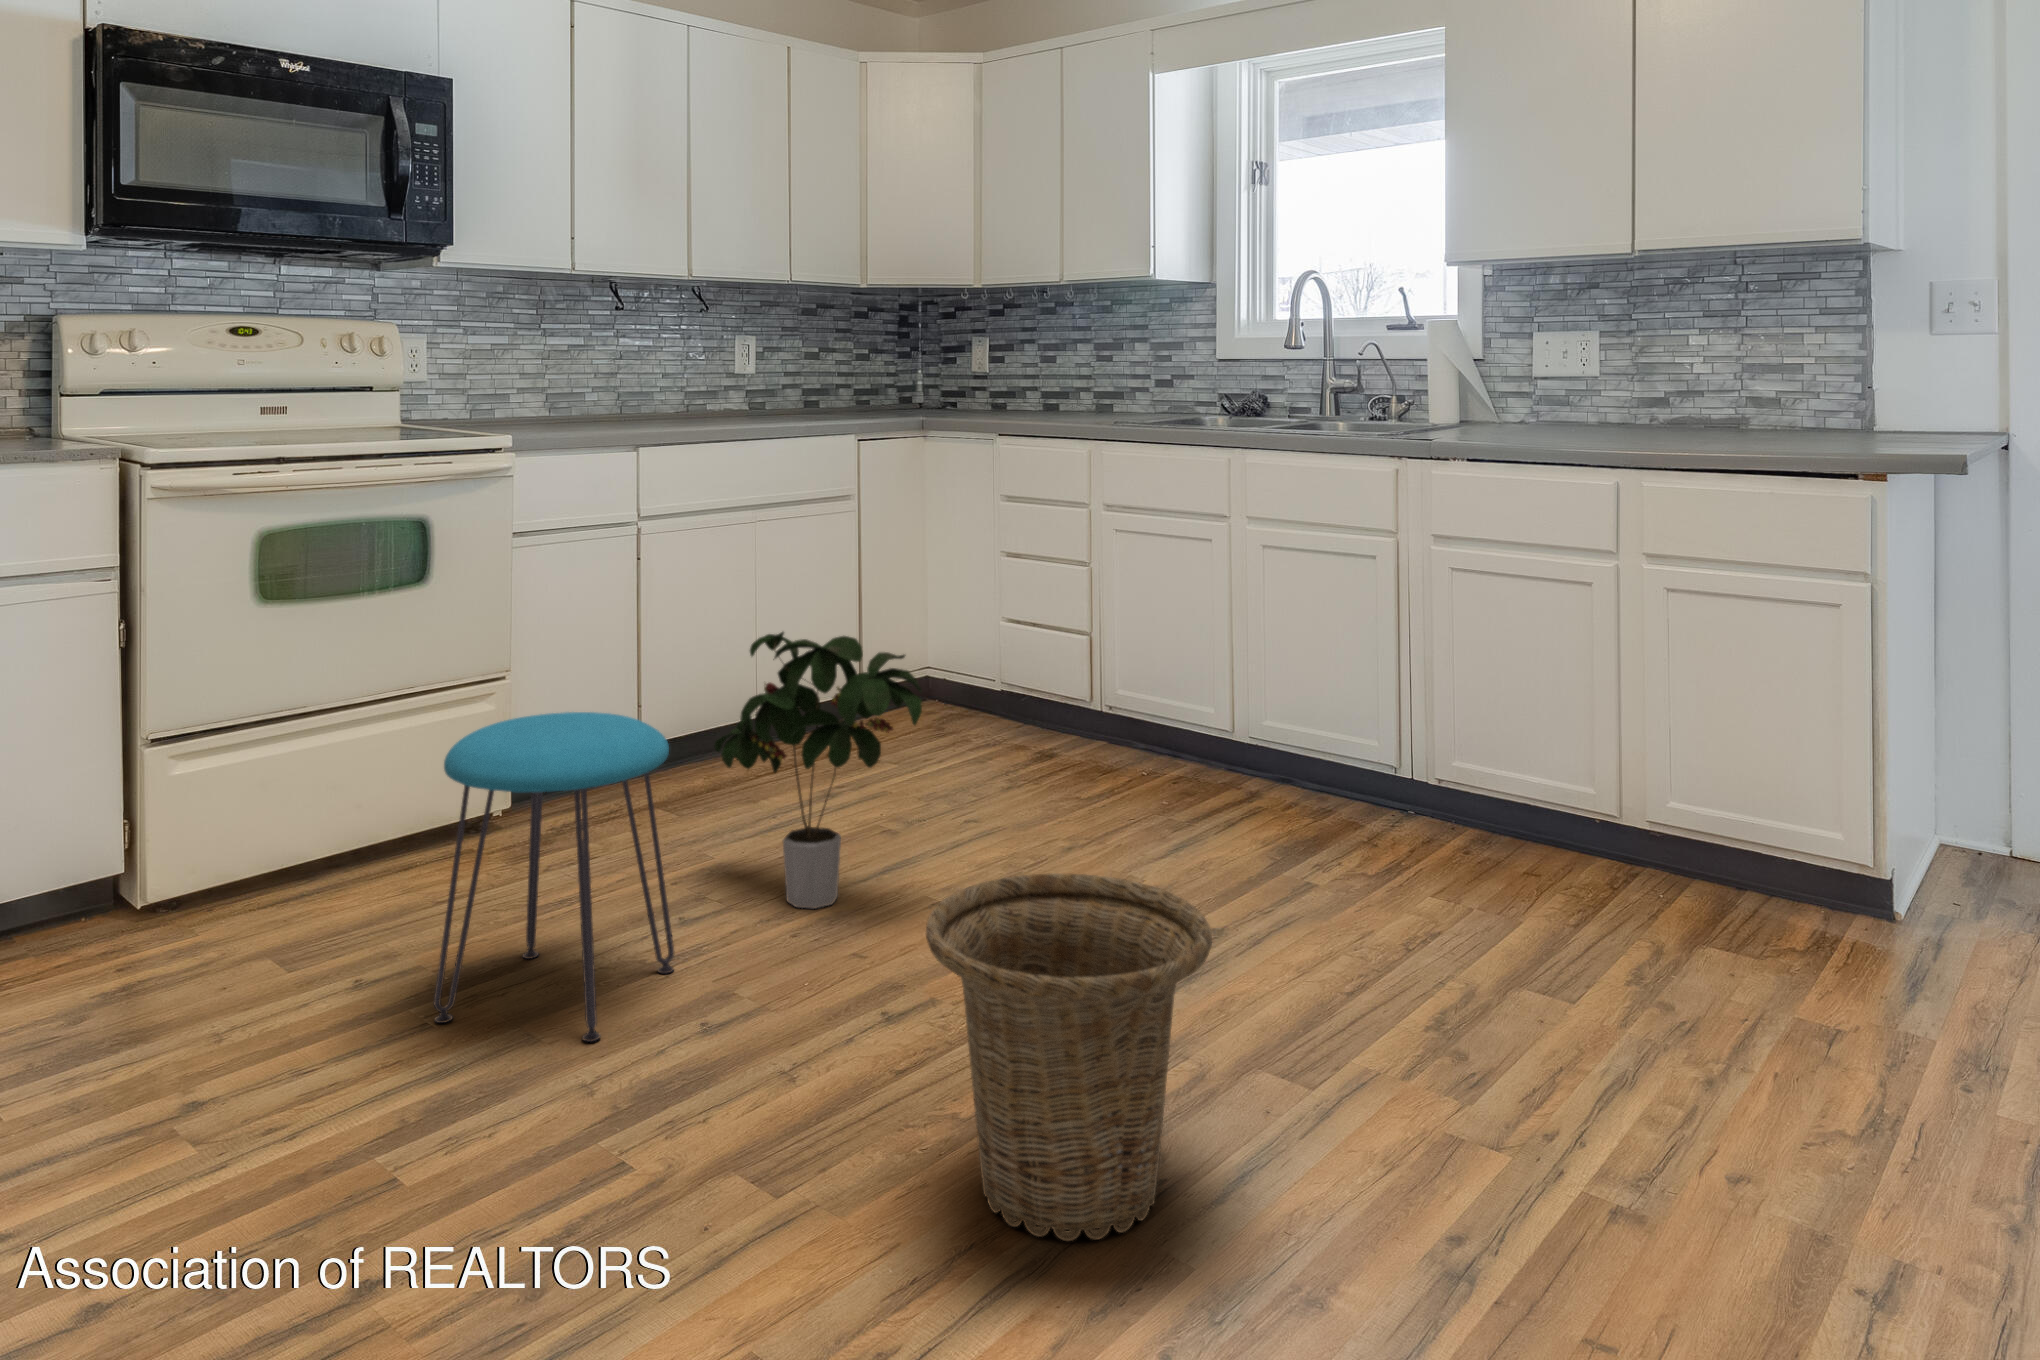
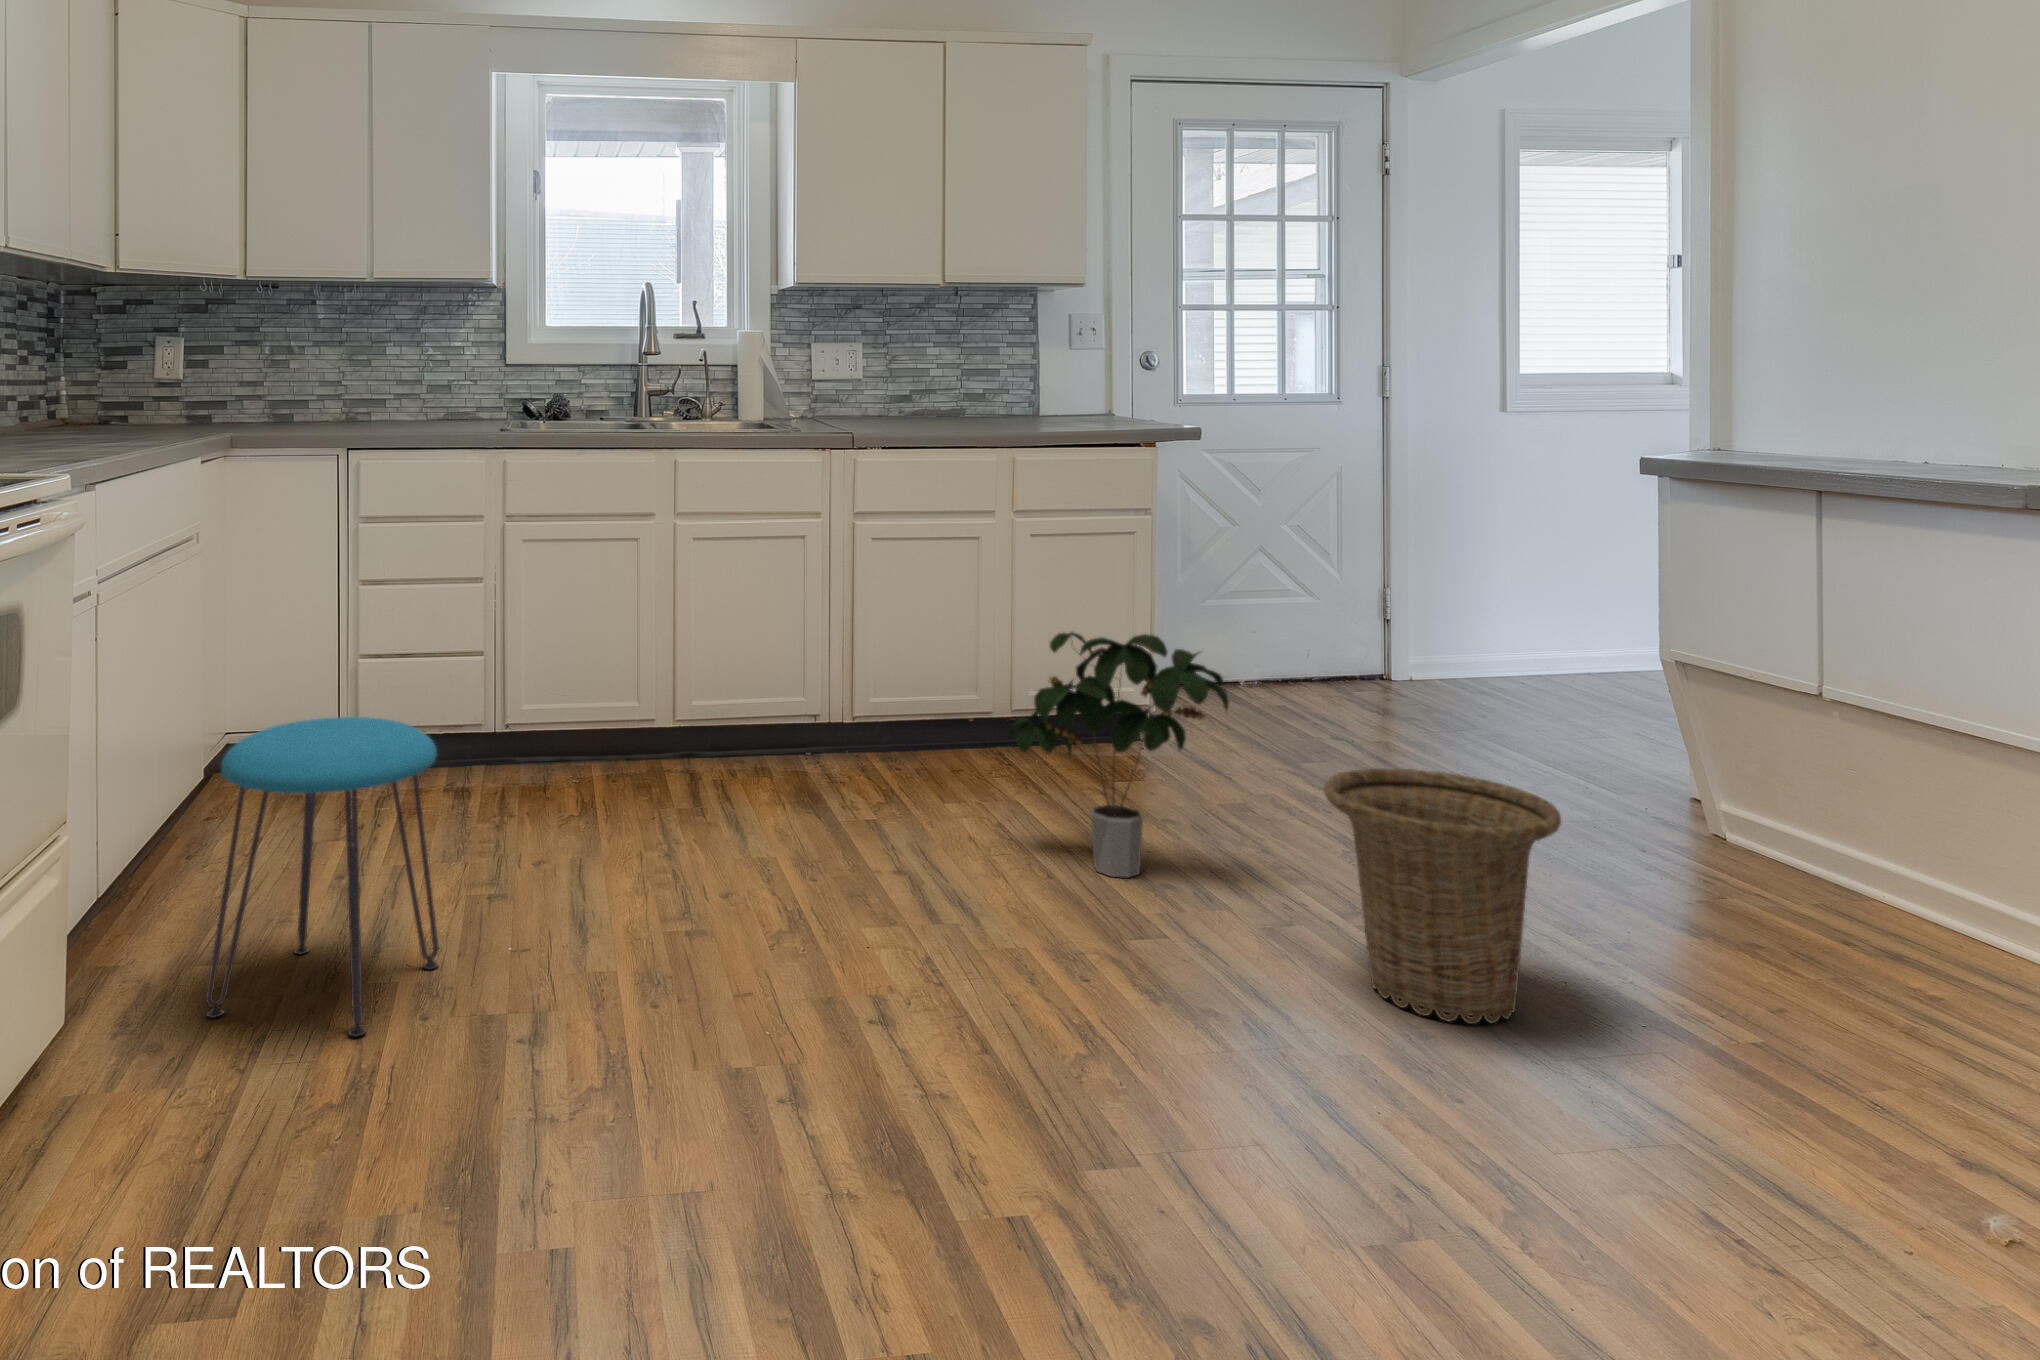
potted plant: present [714,632,922,909] -> present [1008,632,1229,878]
basket: present [926,873,1212,1241] -> present [1324,768,1561,1024]

